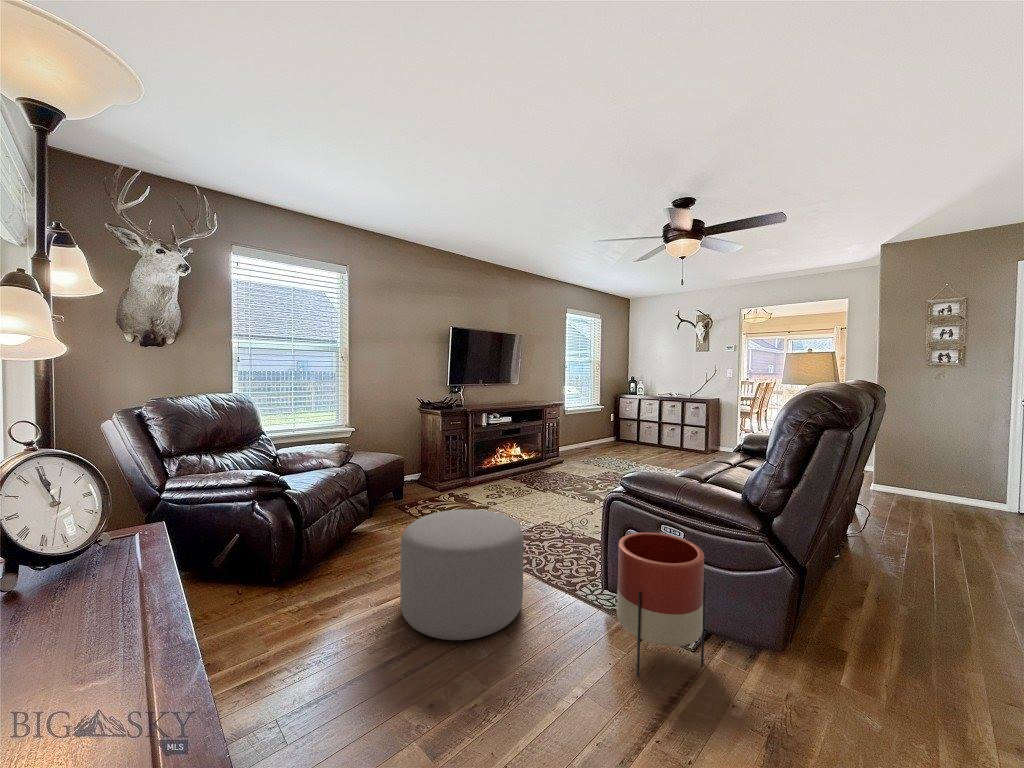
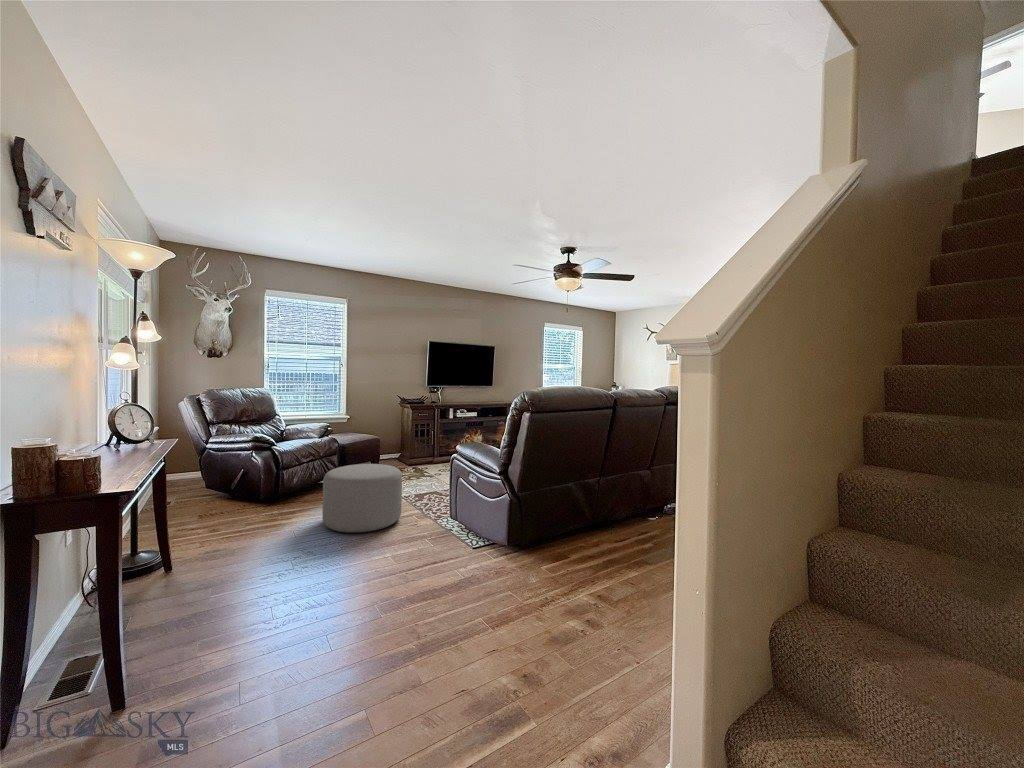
planter: present [617,532,706,677] -> none [430,477,479,554]

